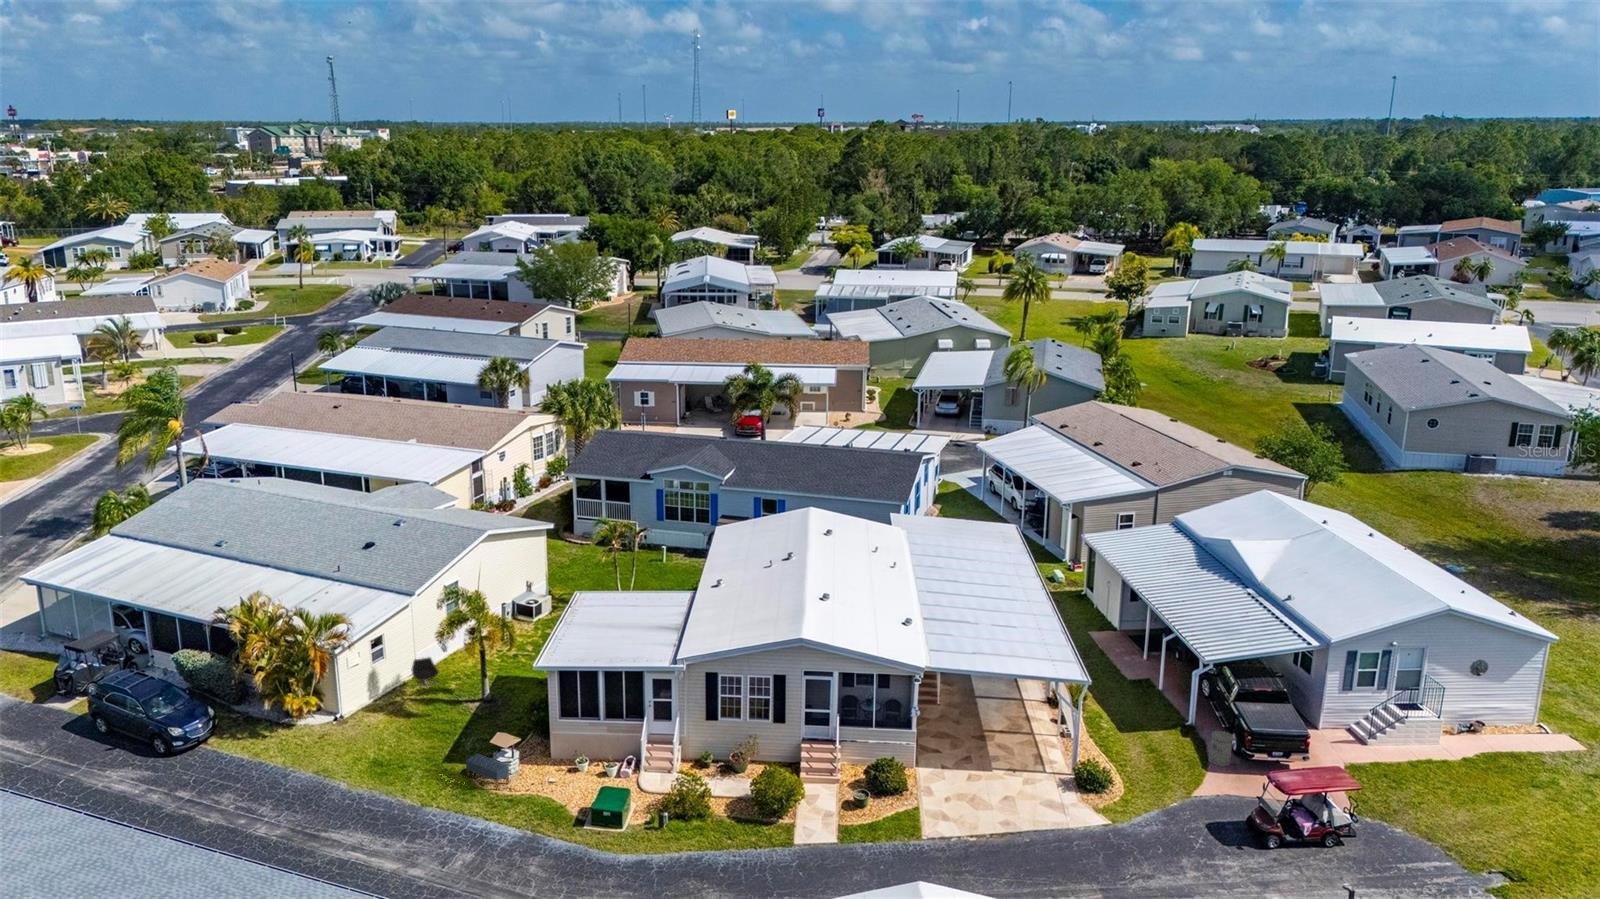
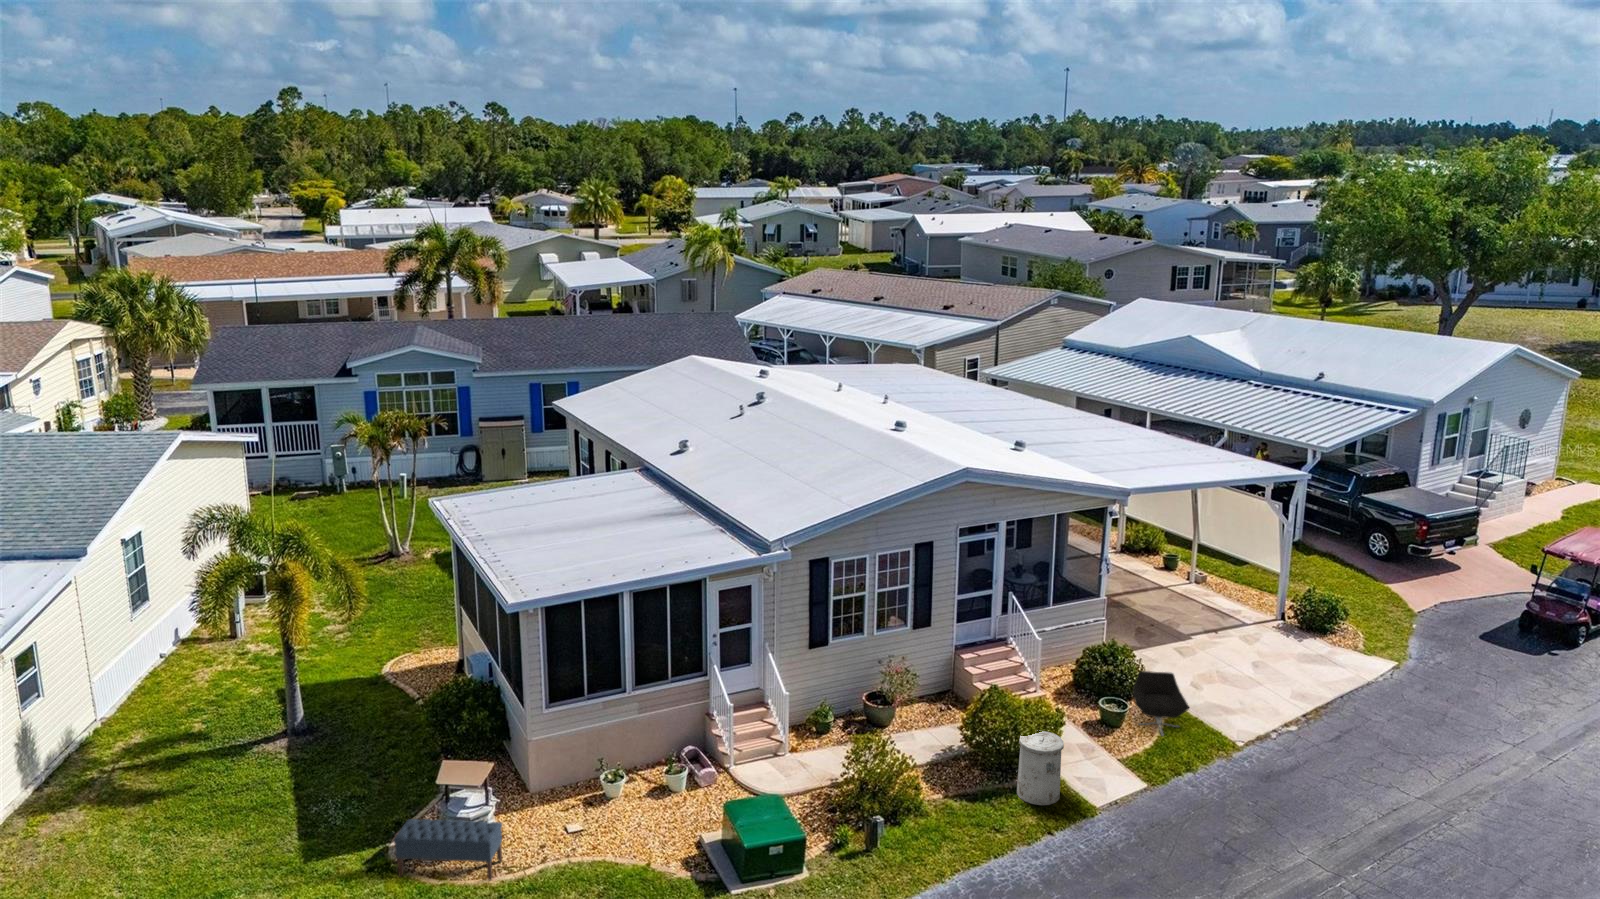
lounge chair: present [411,657,439,684] -> present [1133,671,1189,736]
trash can: present [1208,731,1233,766] -> present [1017,731,1064,805]

